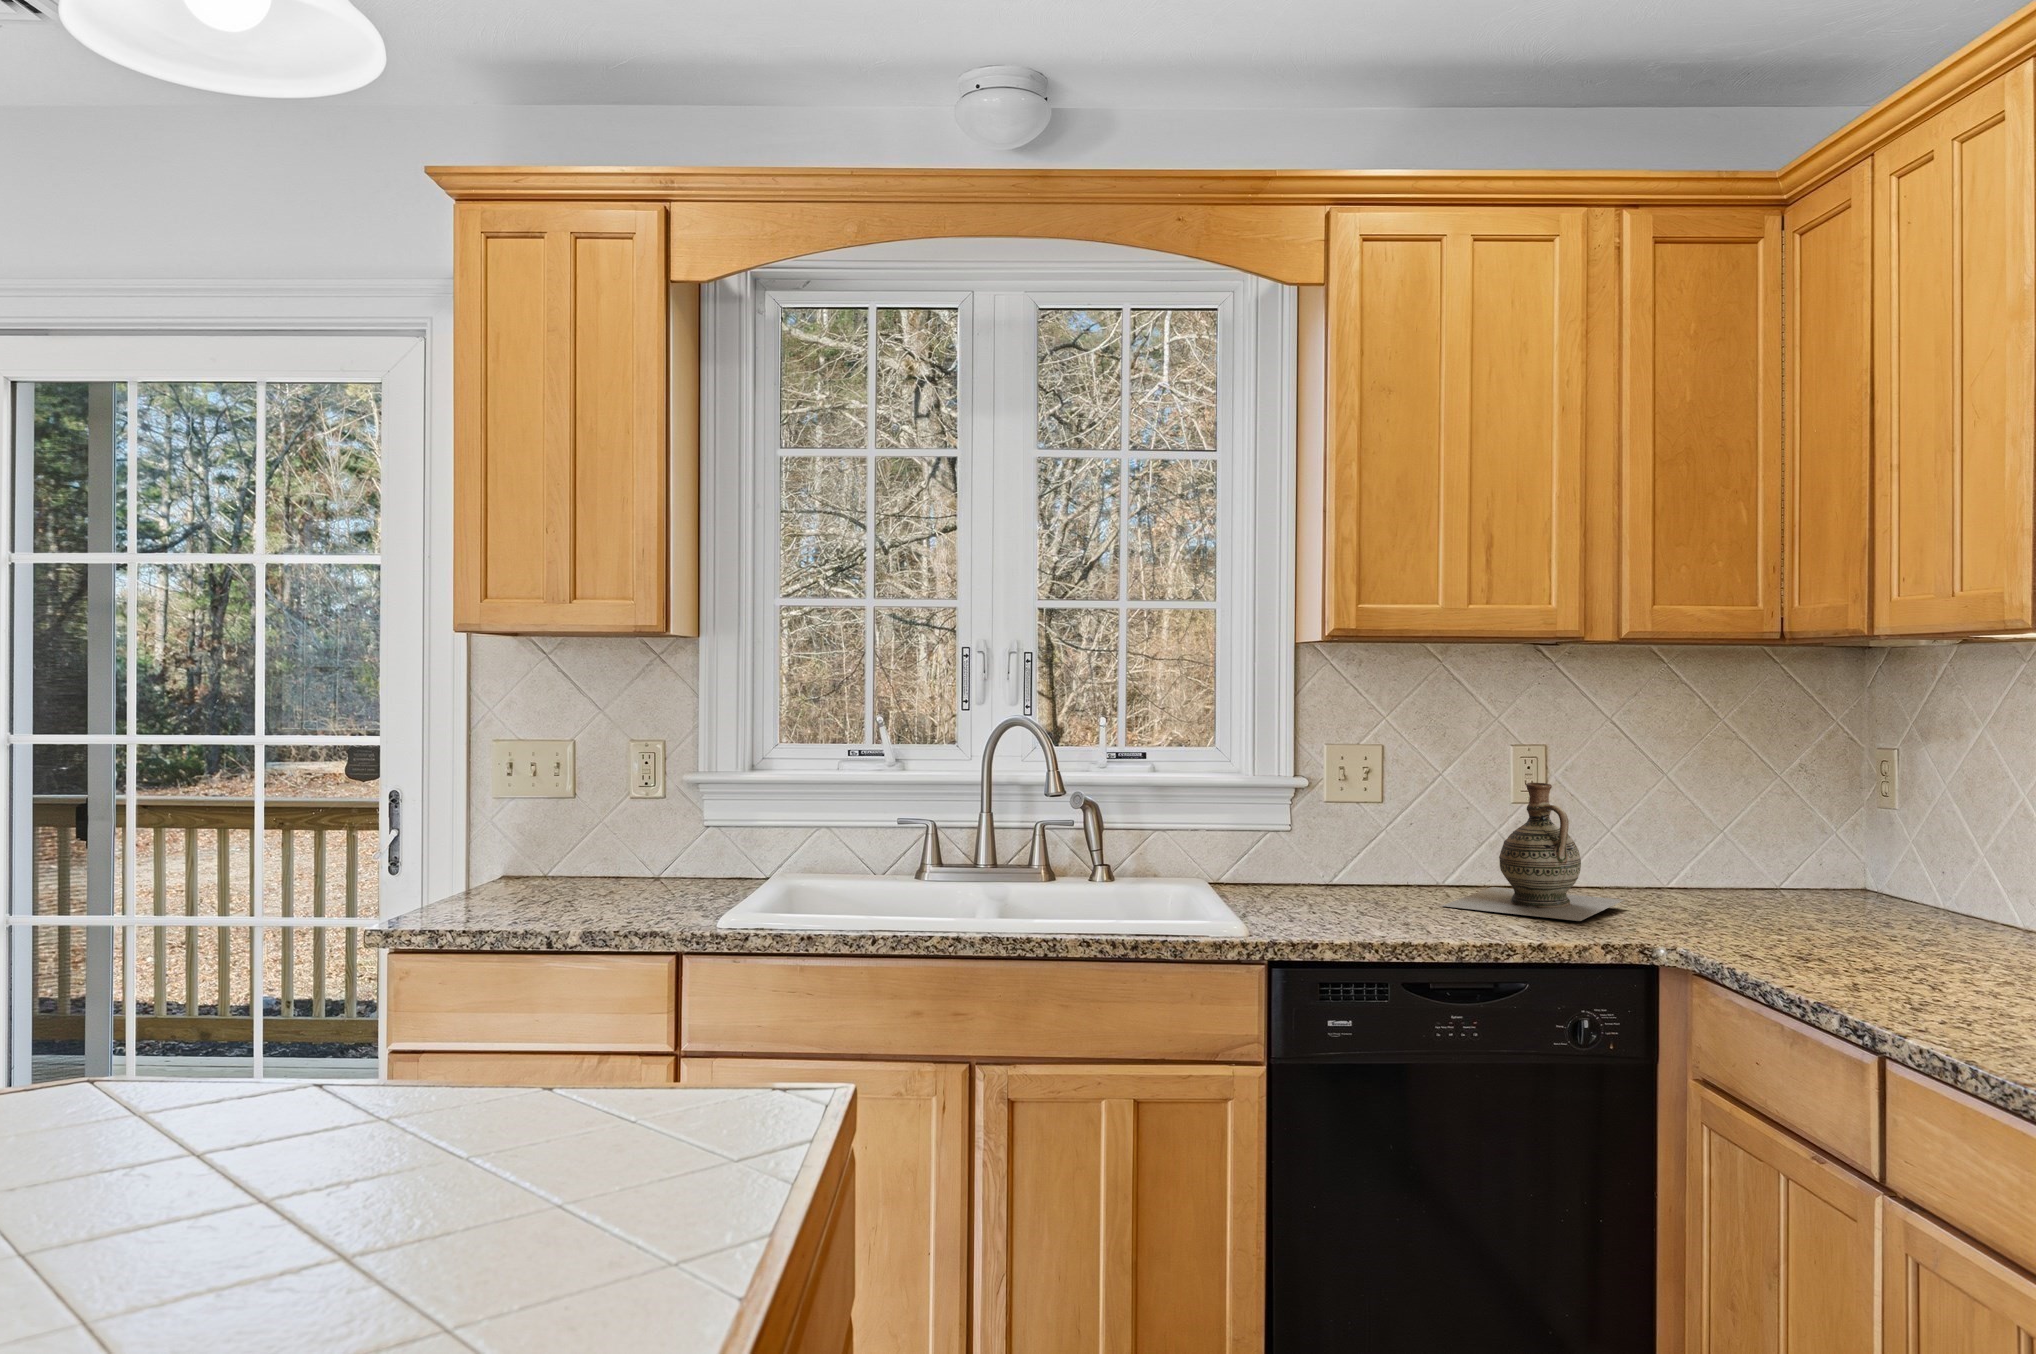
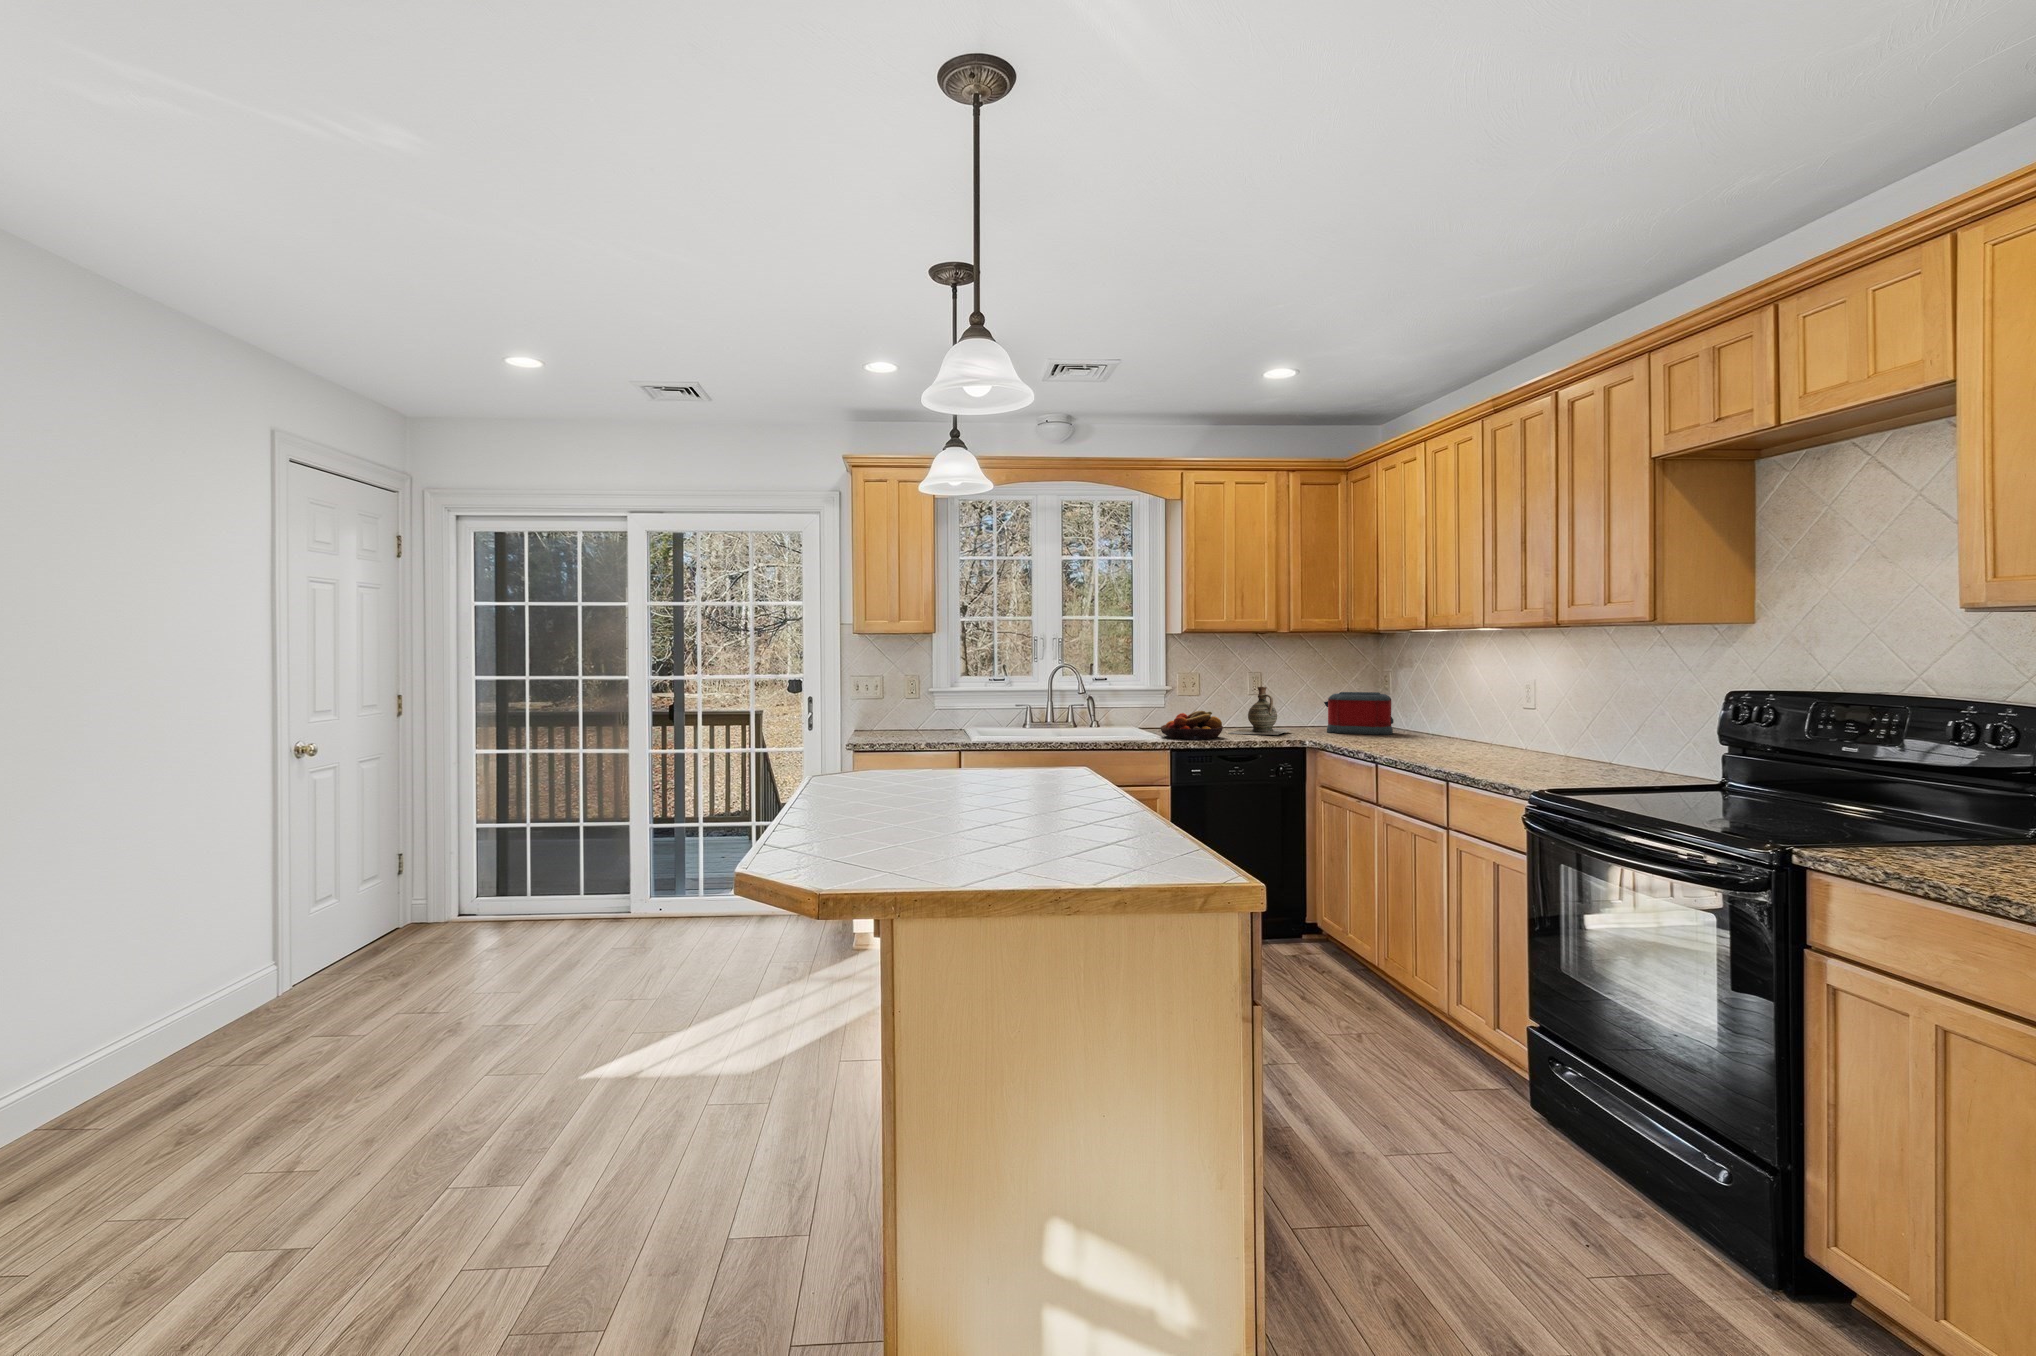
toaster: none [1713,800,1921,929] -> present [1324,692,1394,735]
fruit bowl: none [1250,847,1421,936] -> present [1161,711,1223,740]

